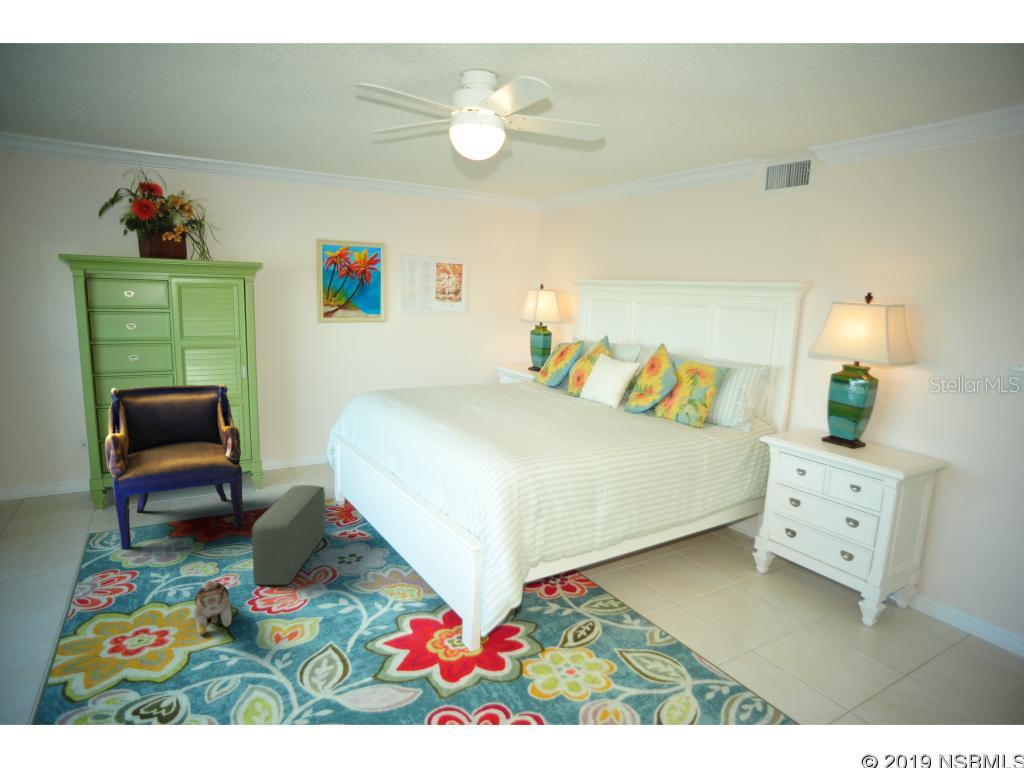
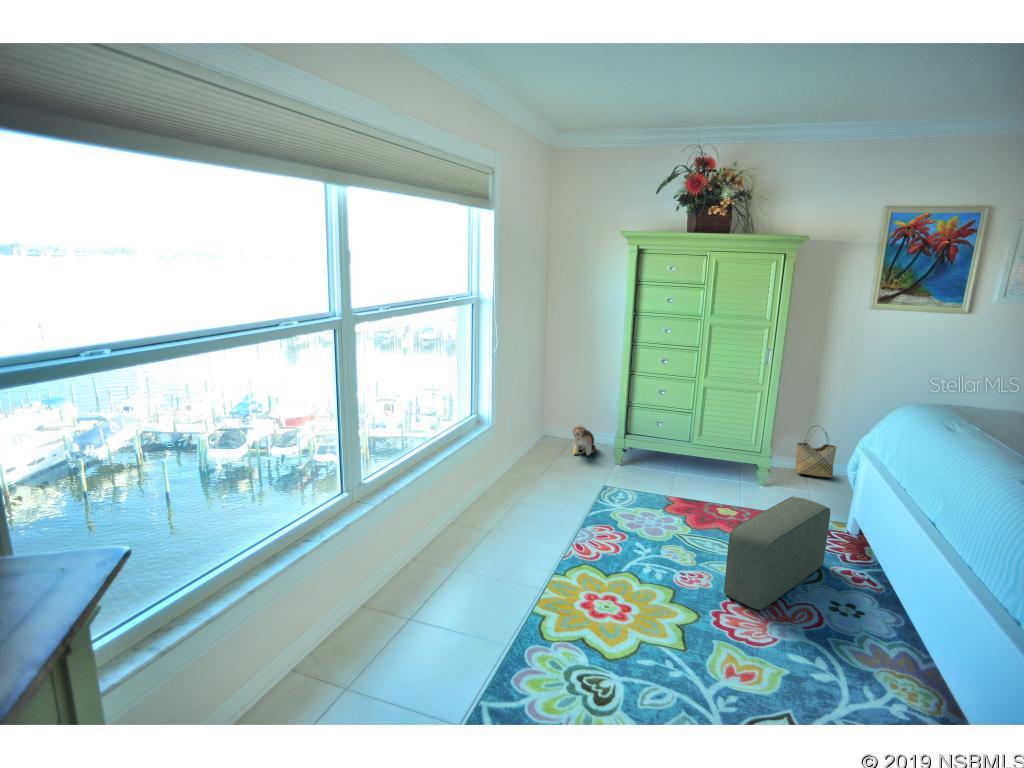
armchair: present [105,384,243,549] -> none [622,358,744,525]
woven basket: none [280,428,313,472] -> present [796,426,837,477]
plush toy: present [195,581,232,634] -> present [573,425,596,455]

